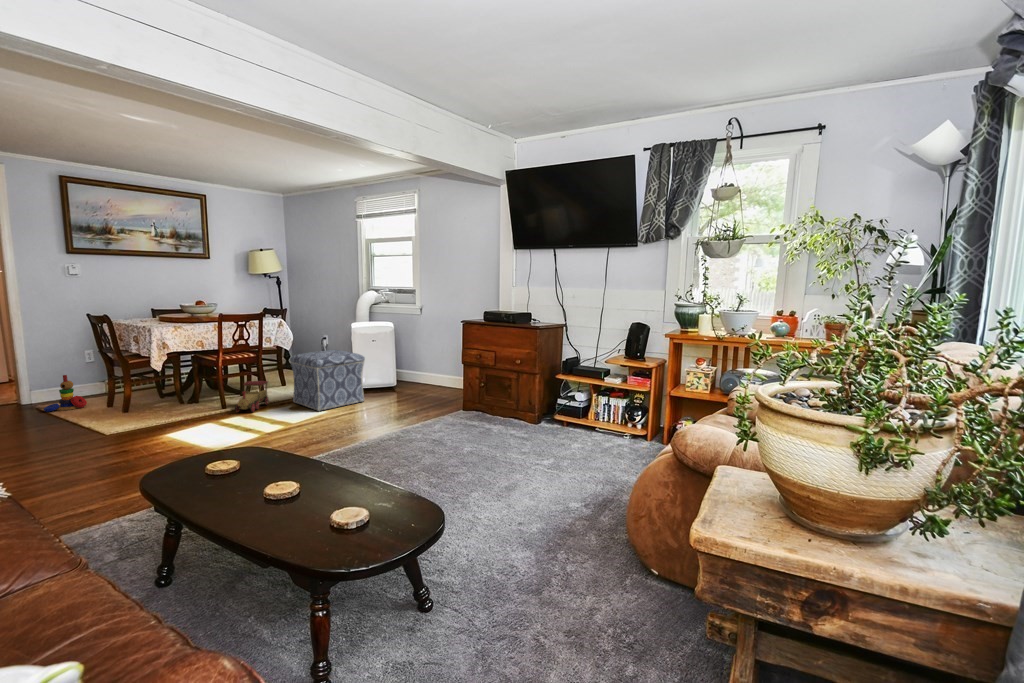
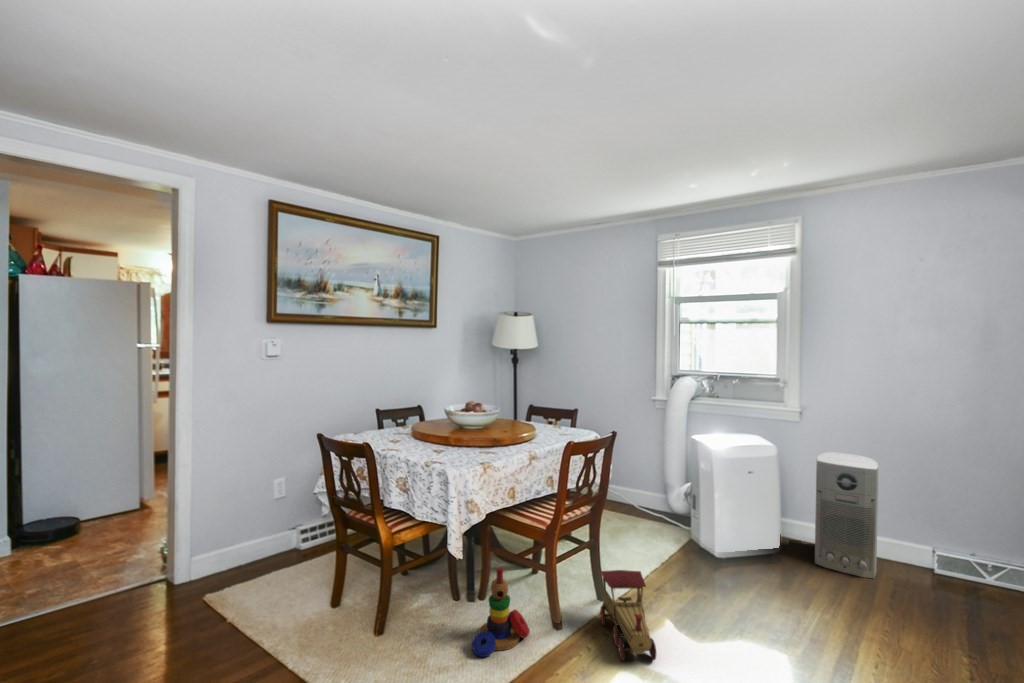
air purifier: none [404,331,442,393] -> present [815,452,878,578]
ottoman: present [290,350,365,411] -> none [684,499,824,662]
stacking toy: present [44,375,87,412] -> present [472,568,530,657]

